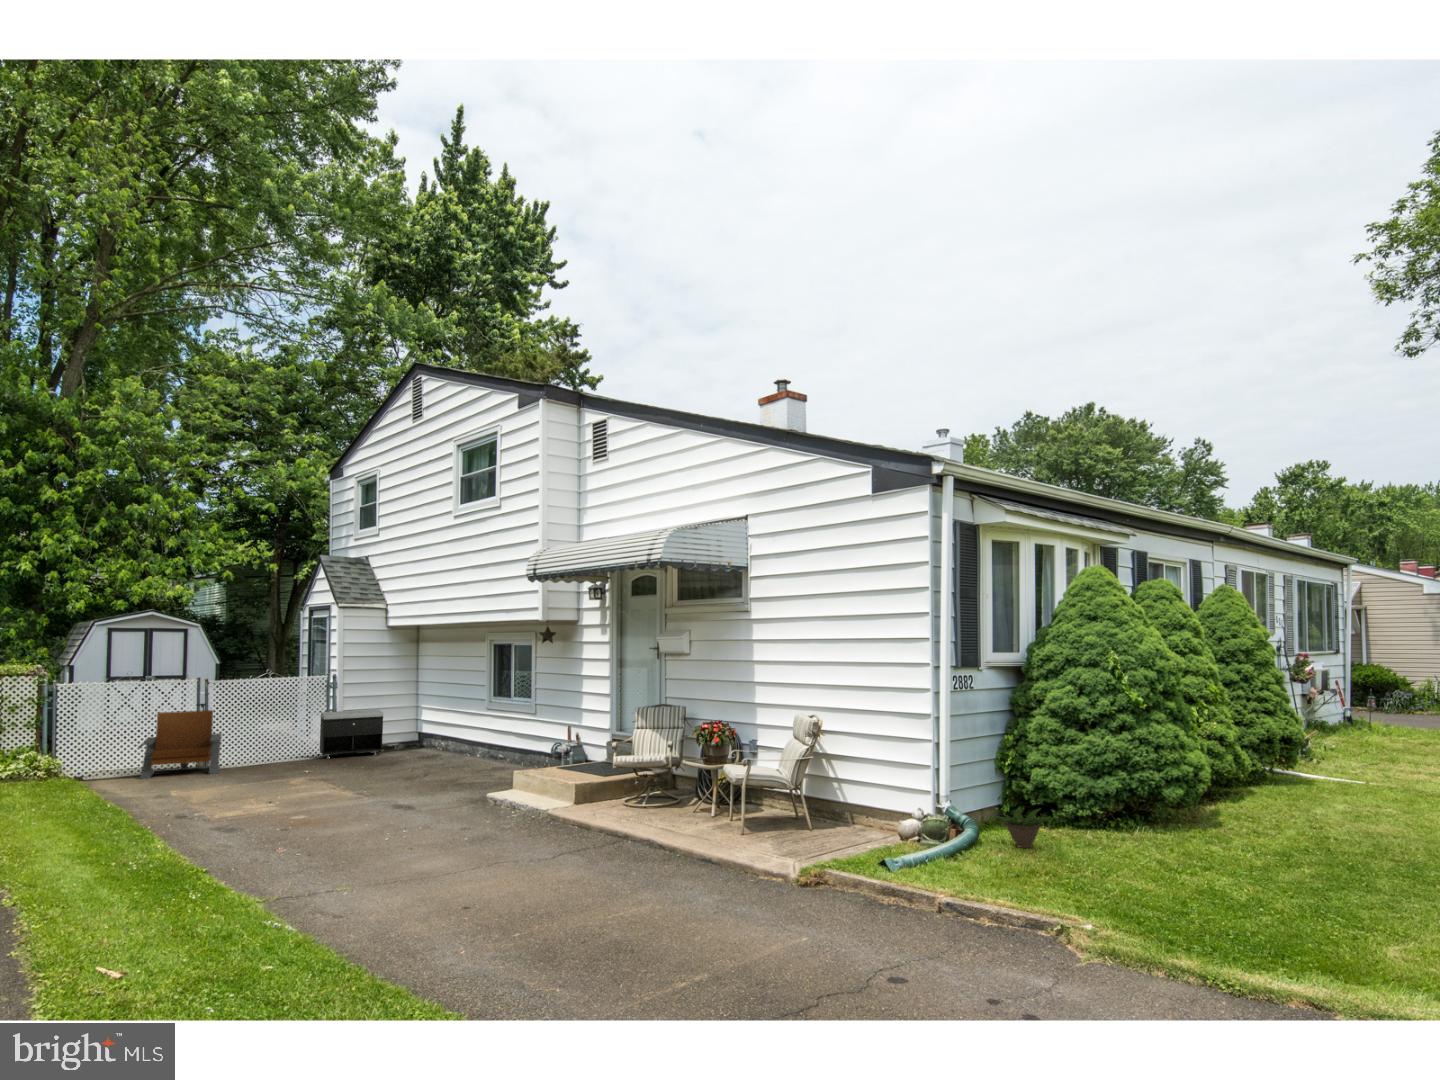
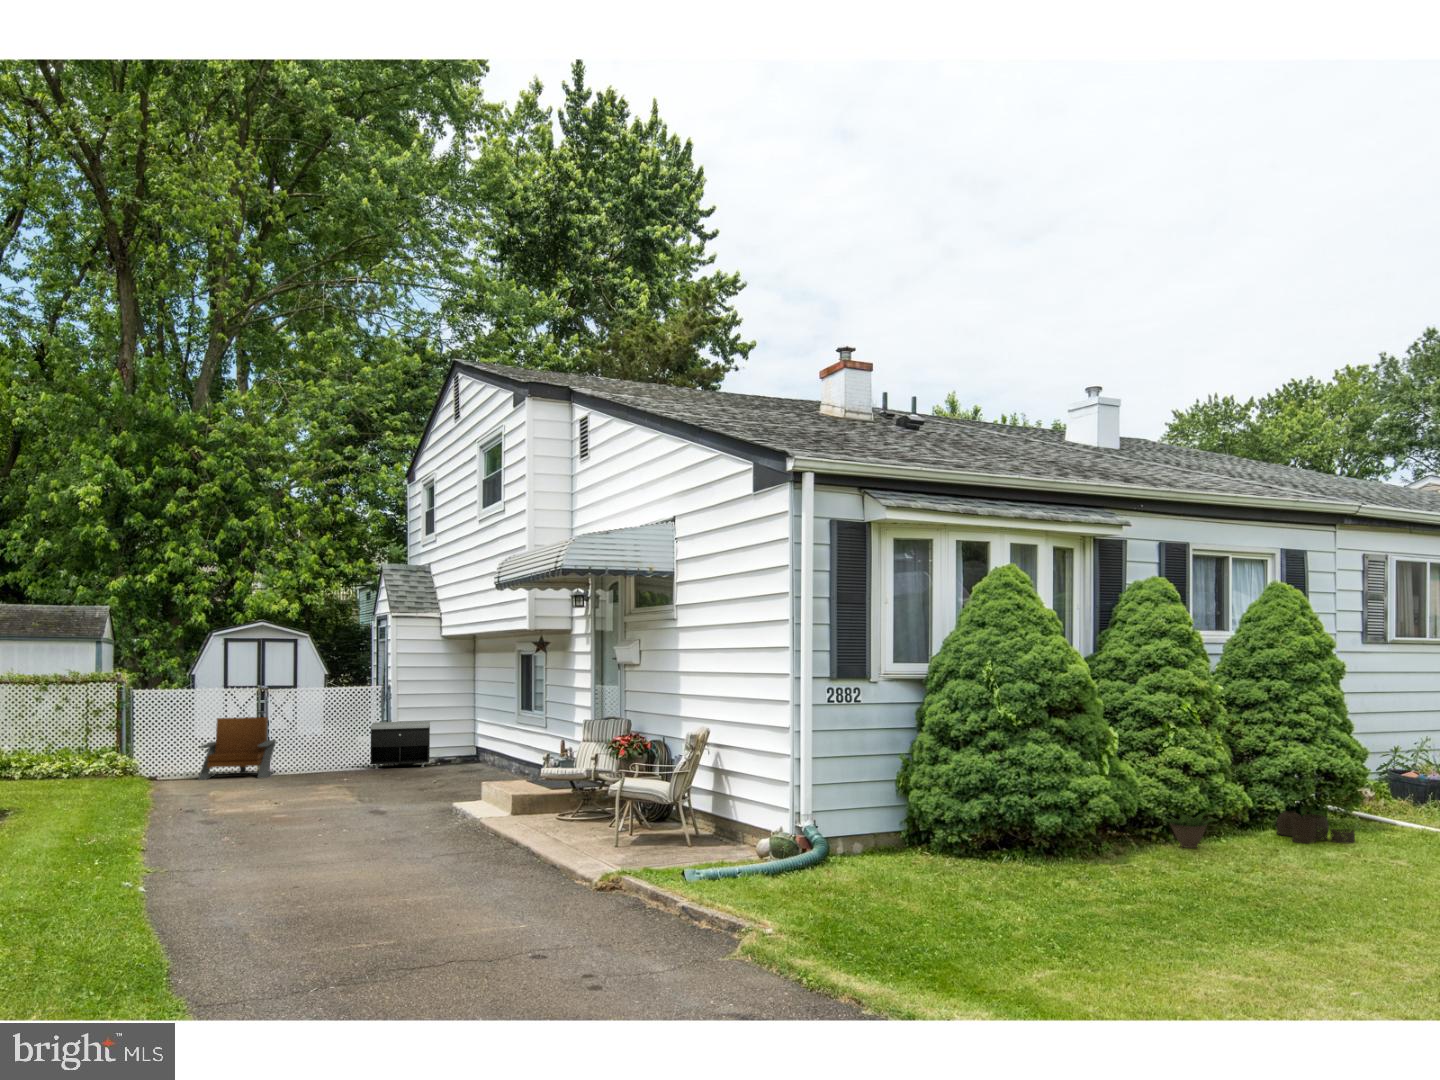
woven basket: none [1253,771,1327,800] -> present [1277,811,1355,844]
decorative plant: present [994,807,1053,848] -> present [1165,812,1217,848]

